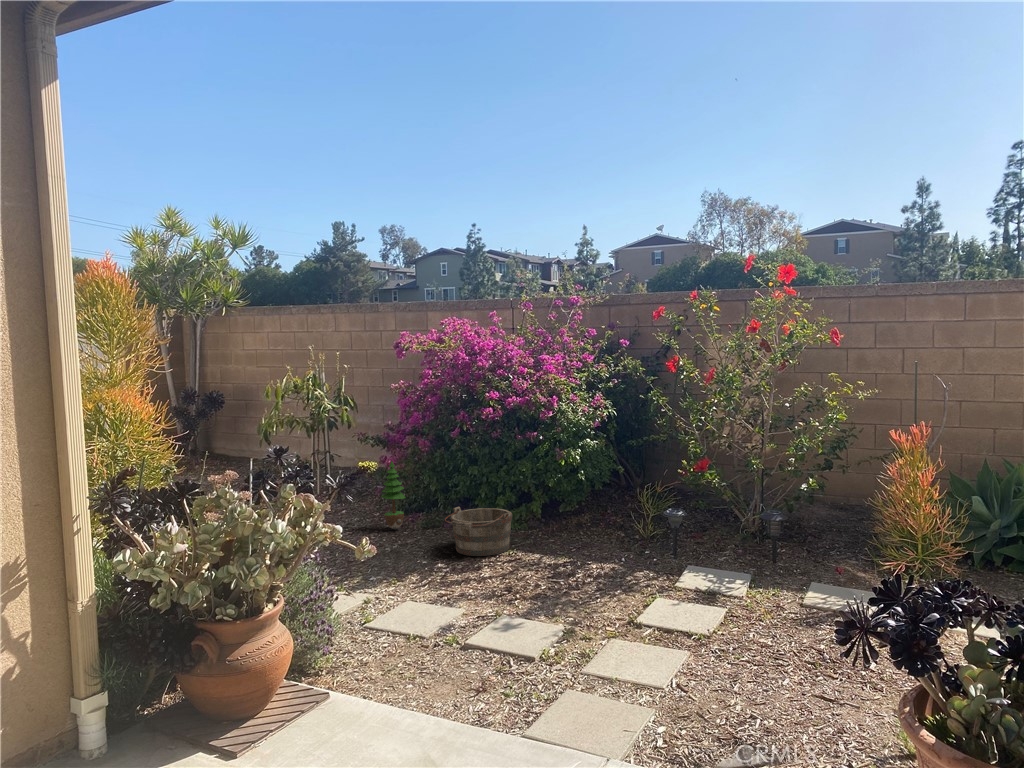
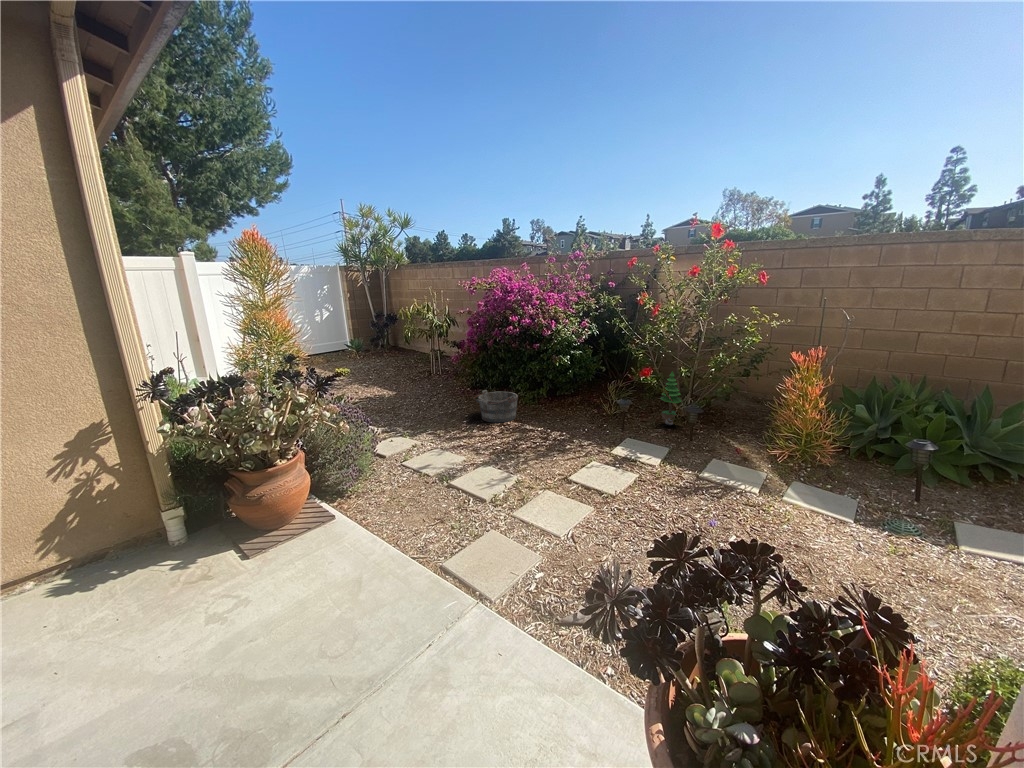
potted tree: present [381,461,406,530] -> present [661,371,681,425]

